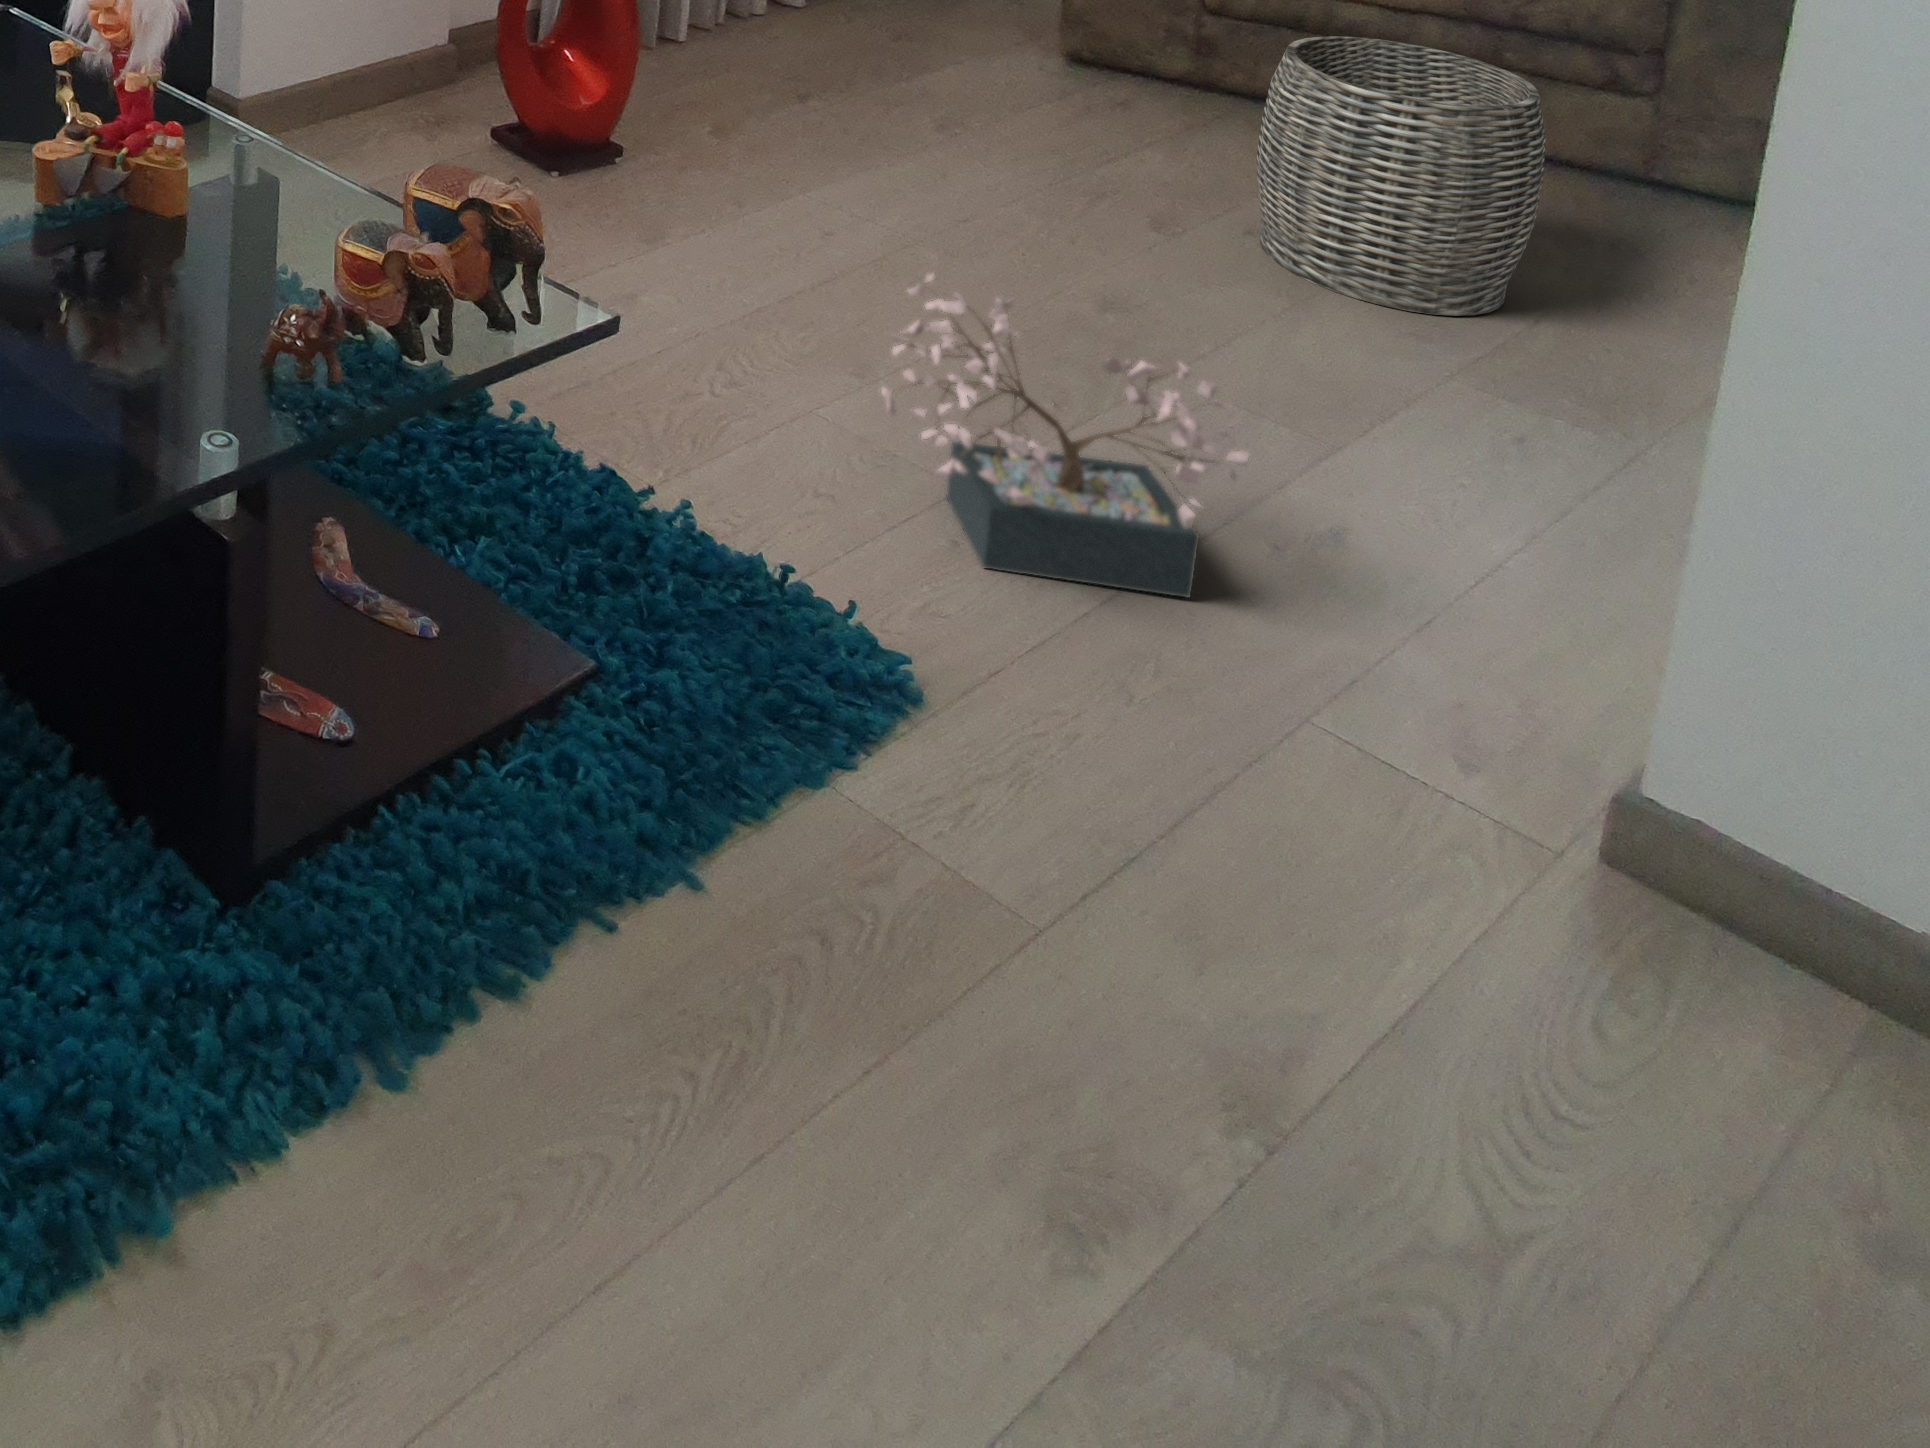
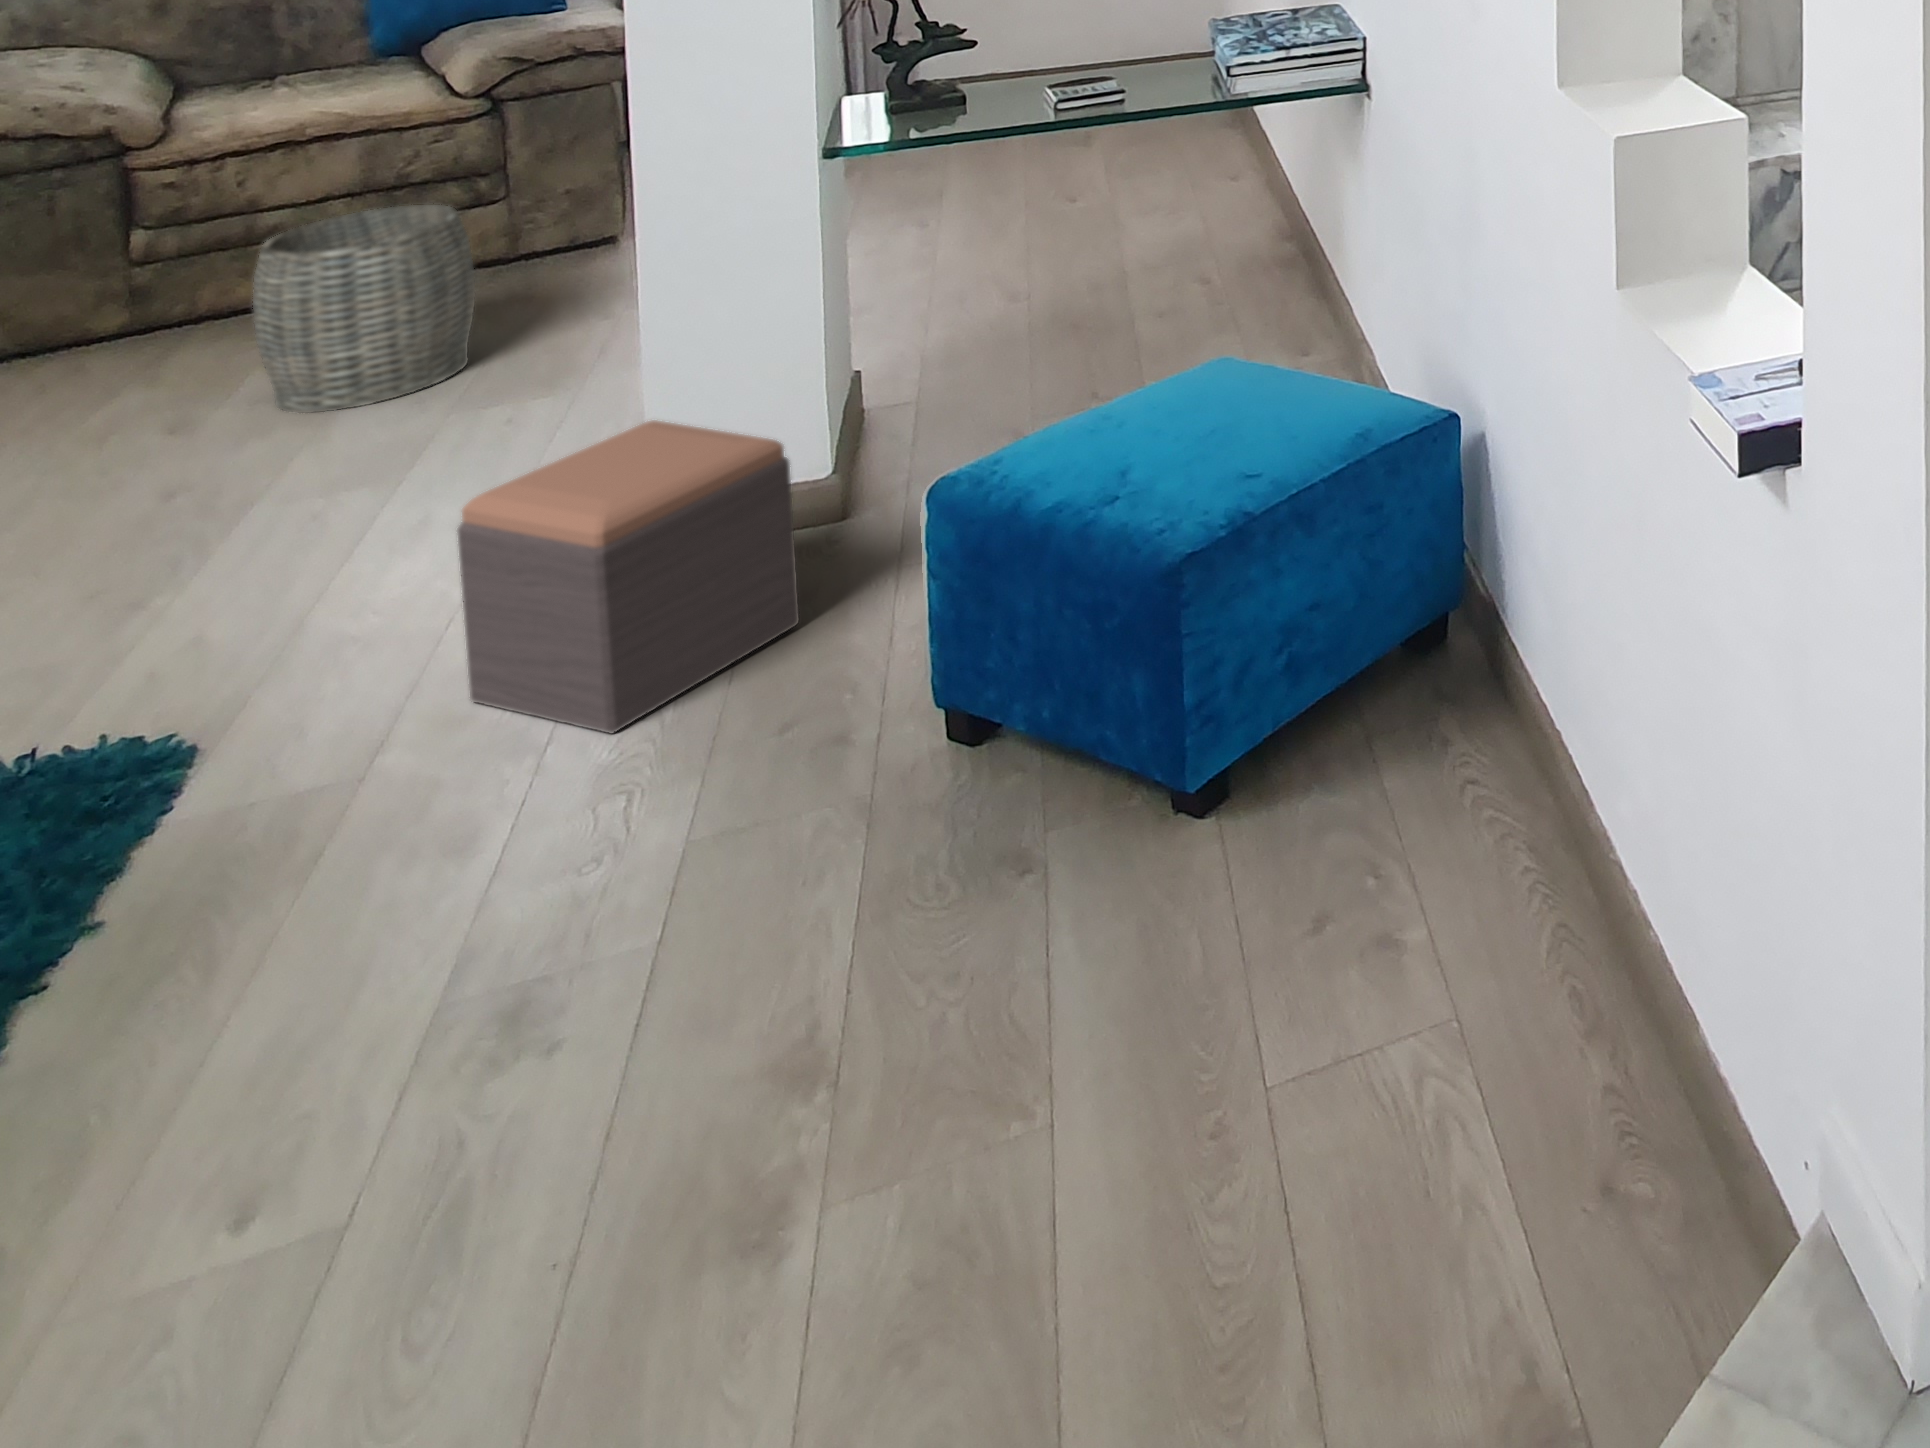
decorative plant: present [881,274,1249,598] -> none [66,453,384,679]
footstool: none [1202,599,1893,1290] -> present [458,420,799,734]

